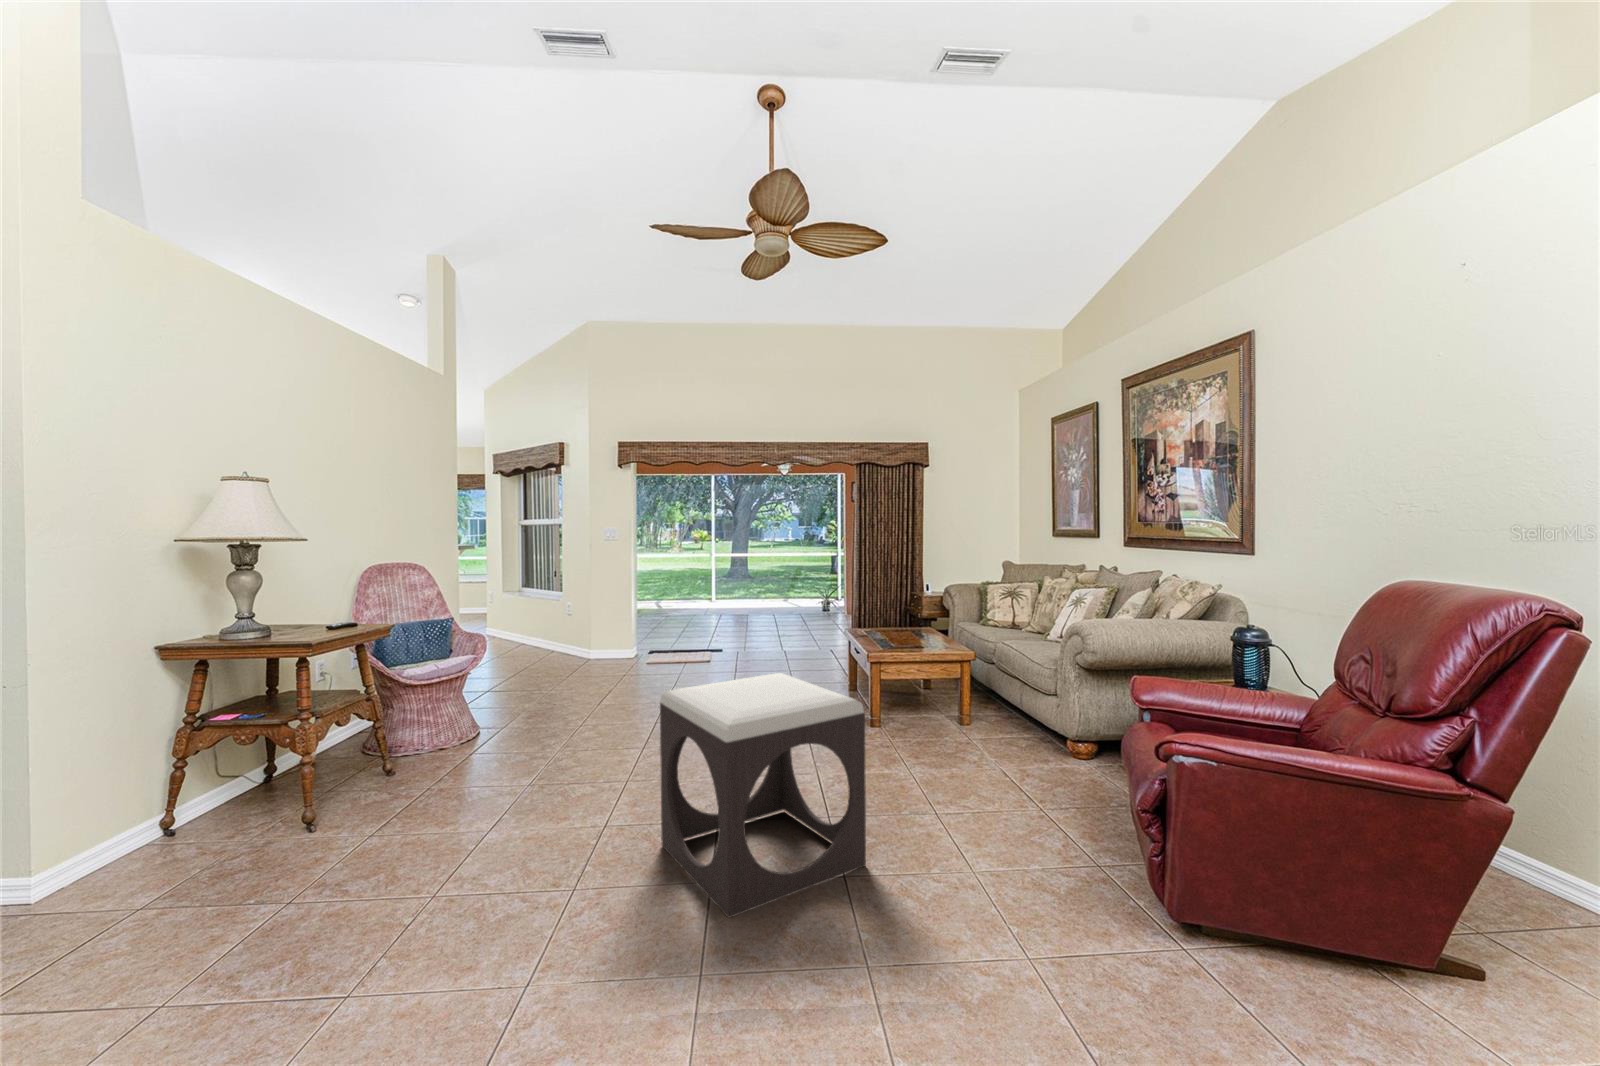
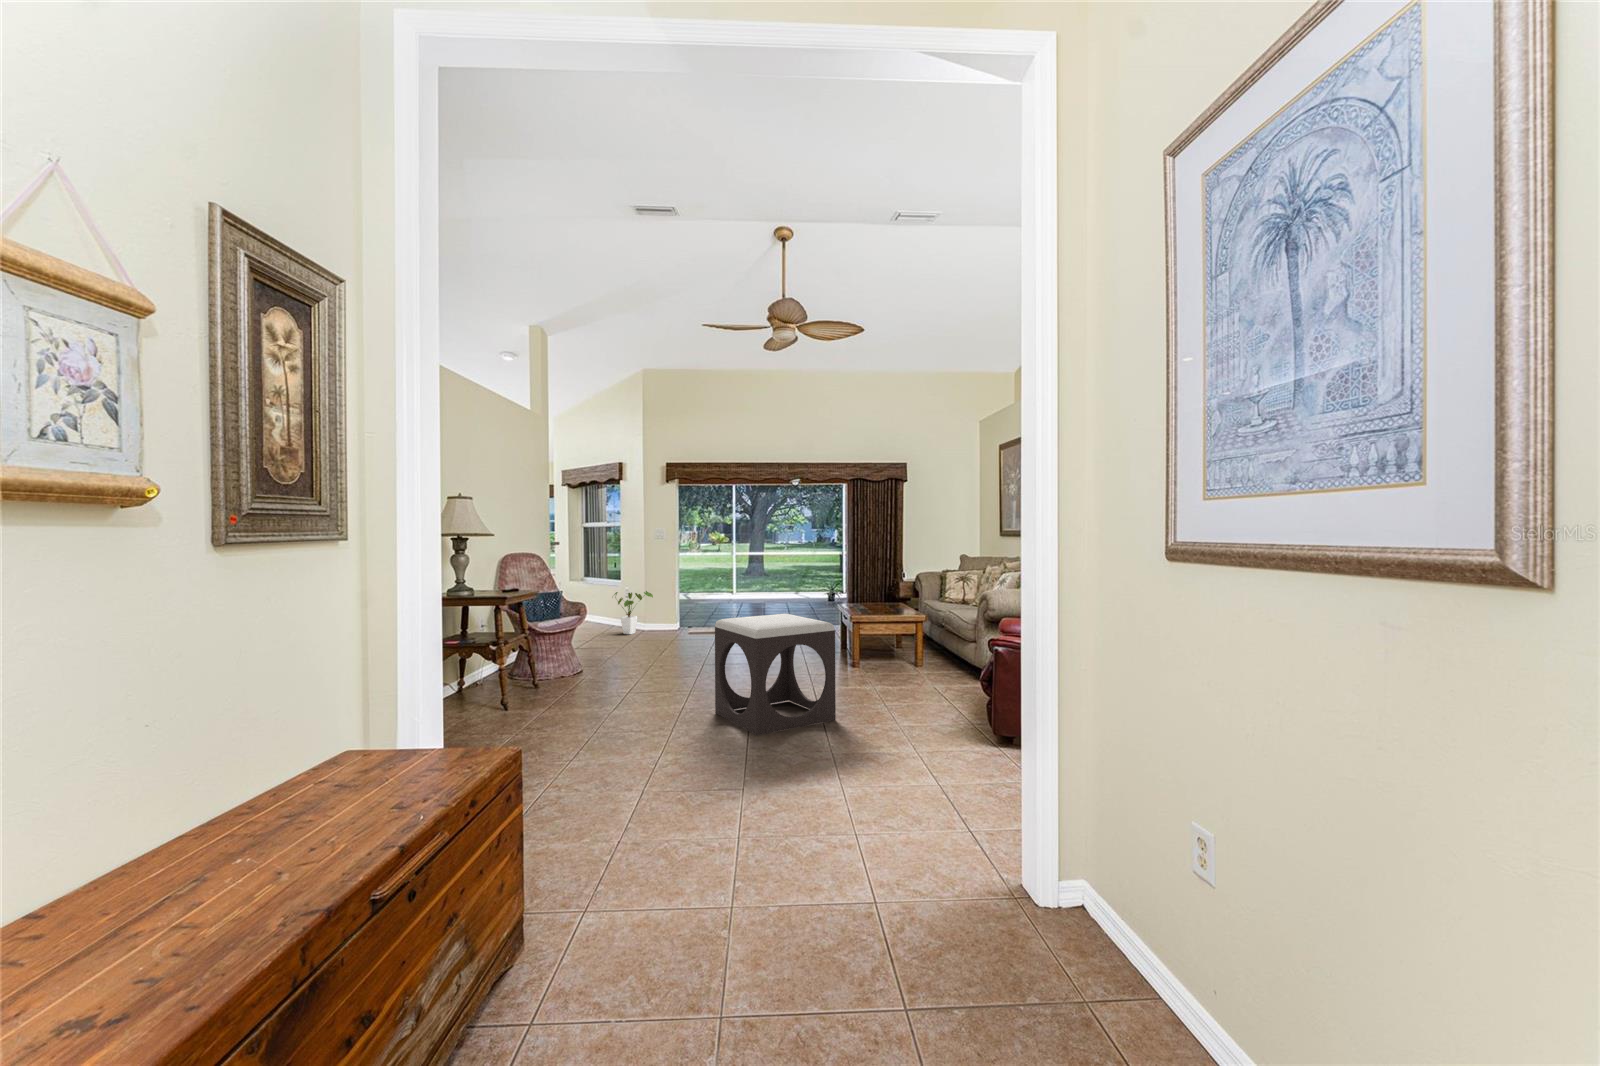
house plant: none [548,607,603,665] -> present [614,591,653,634]

